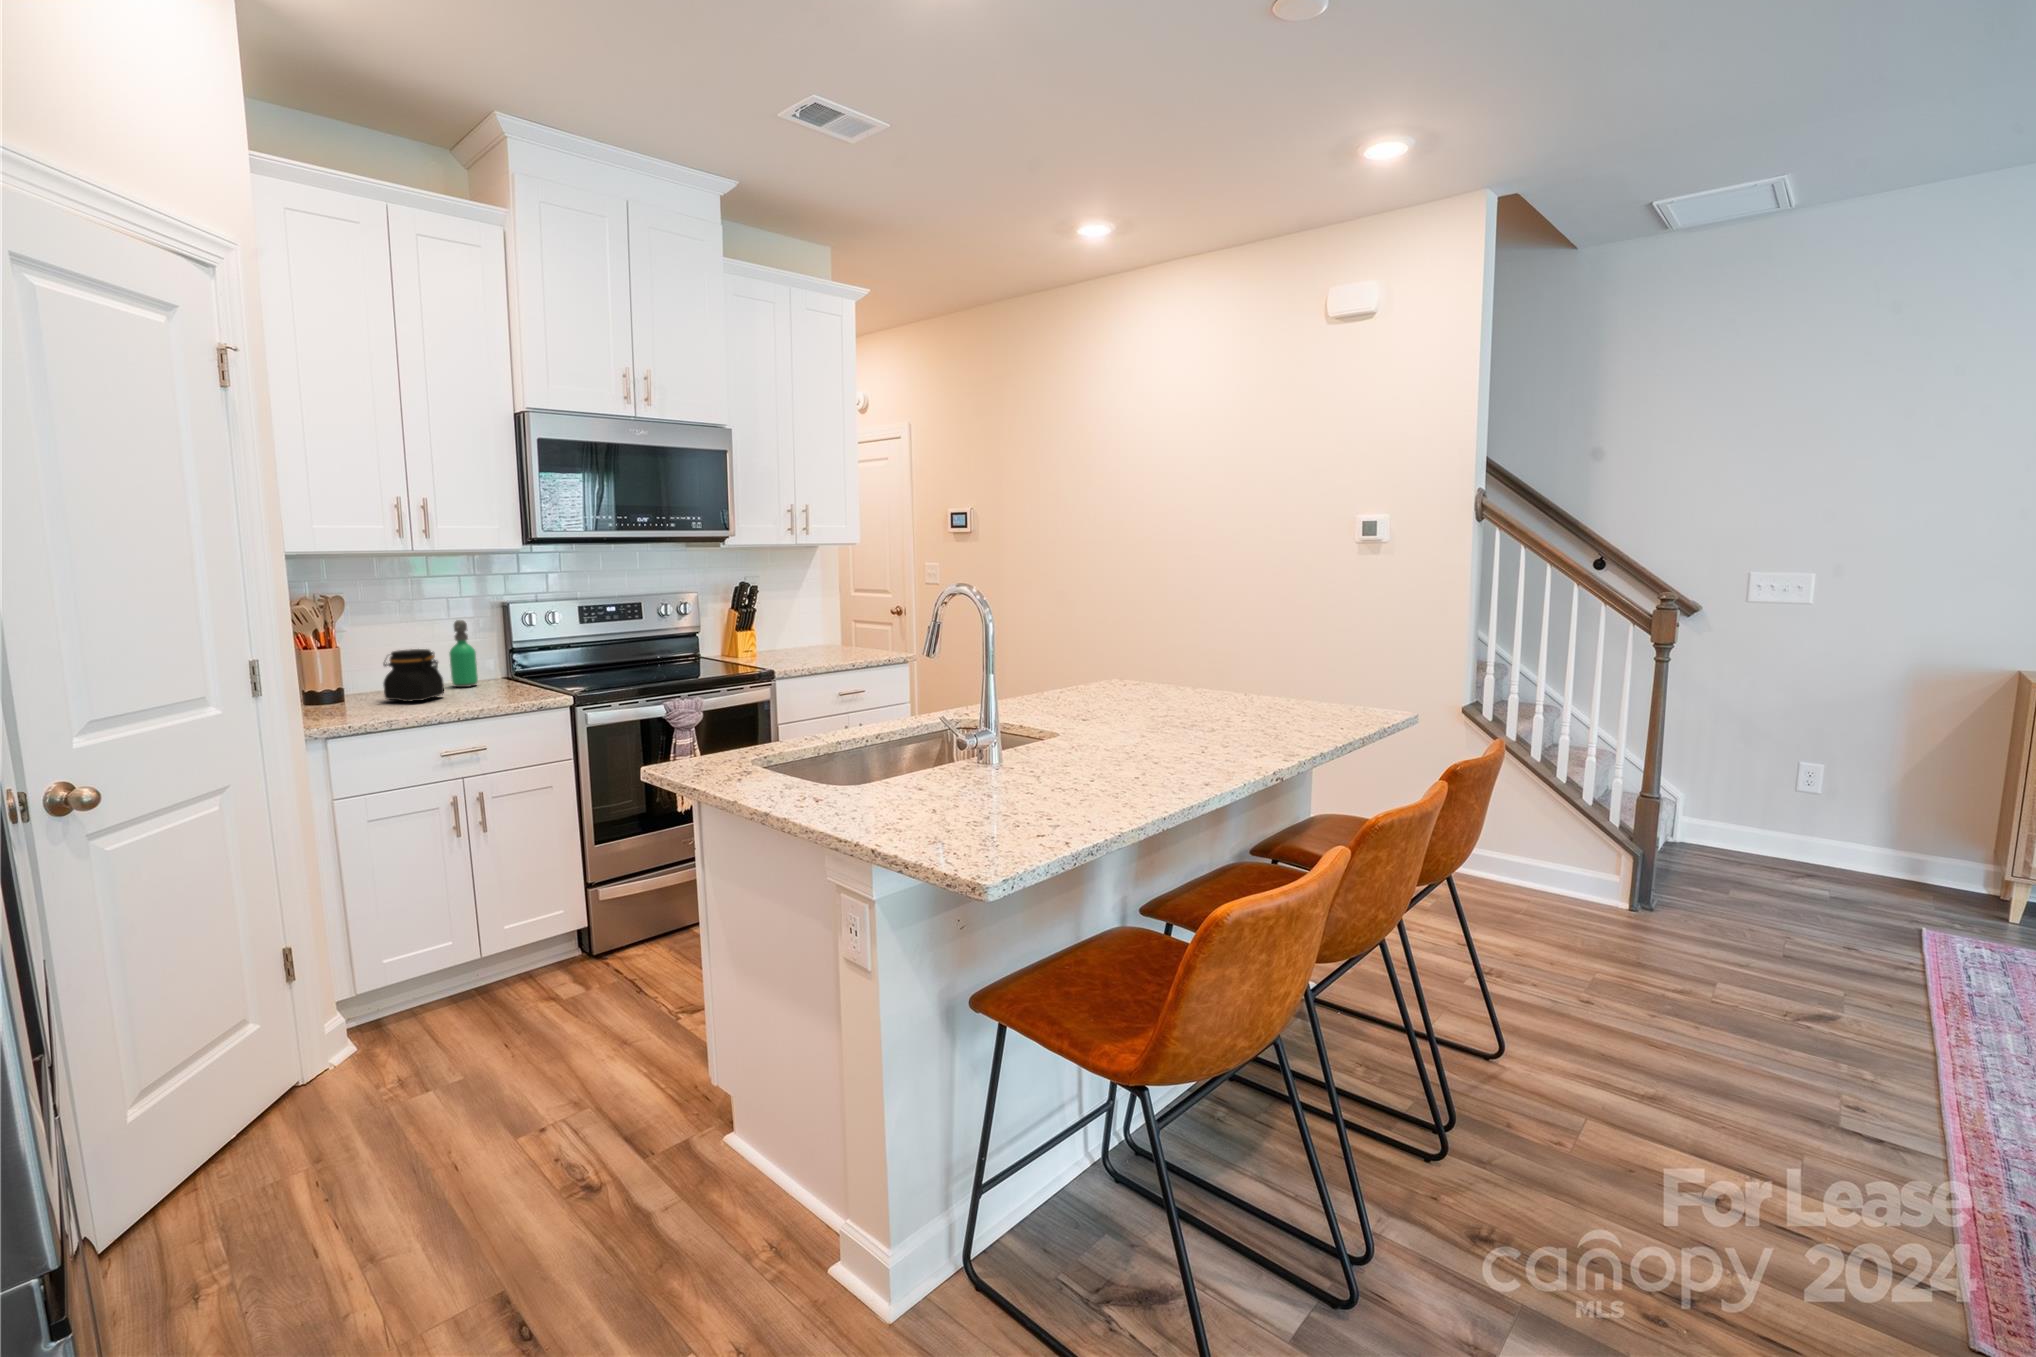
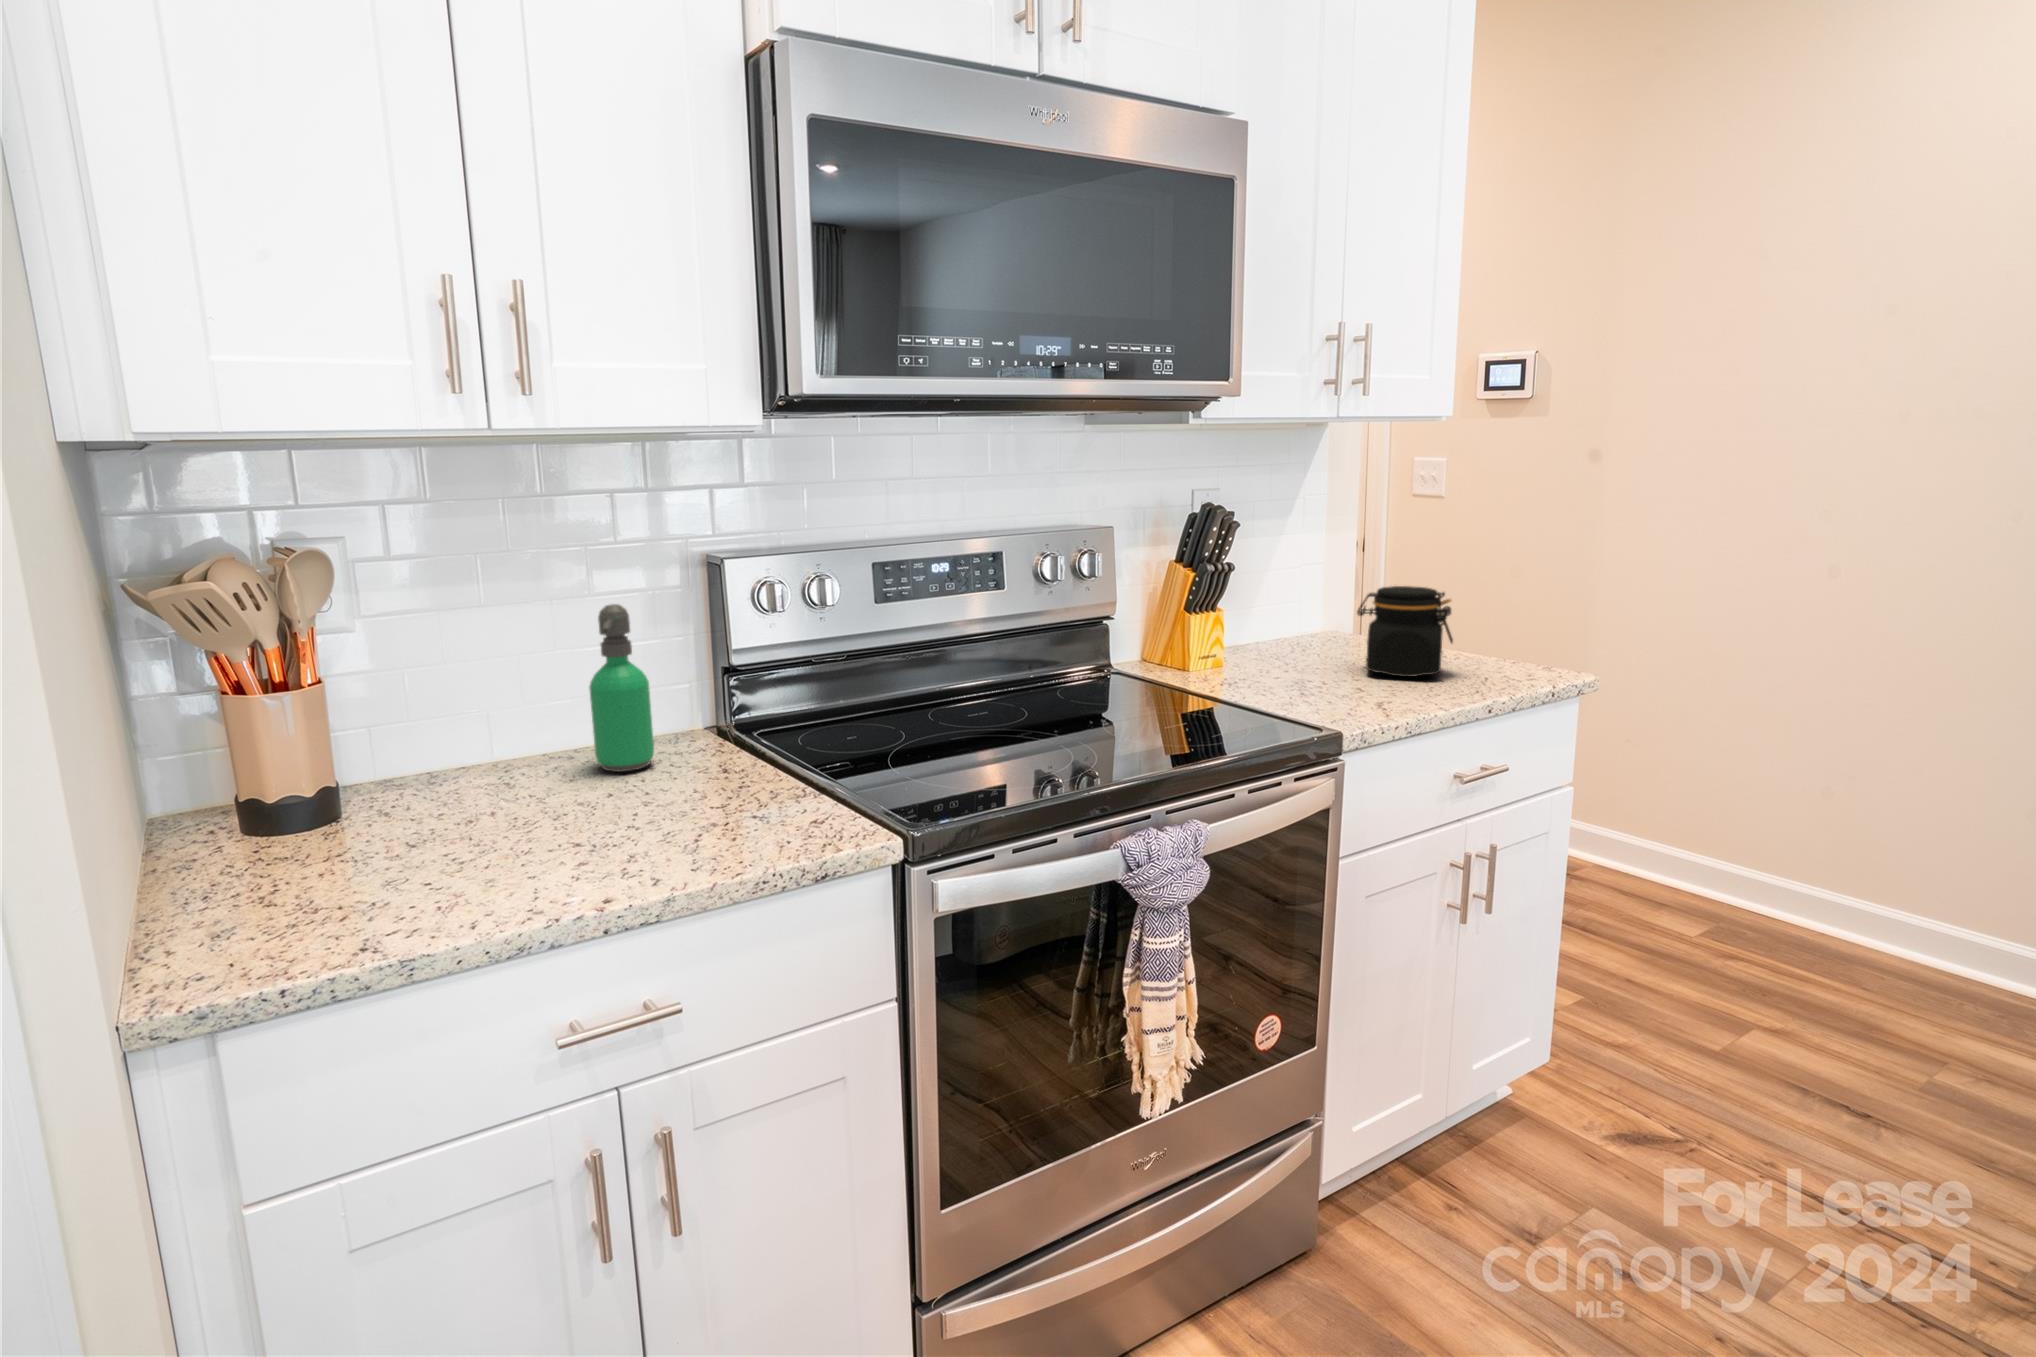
jar: present [383,649,444,702] -> present [1357,586,1453,677]

